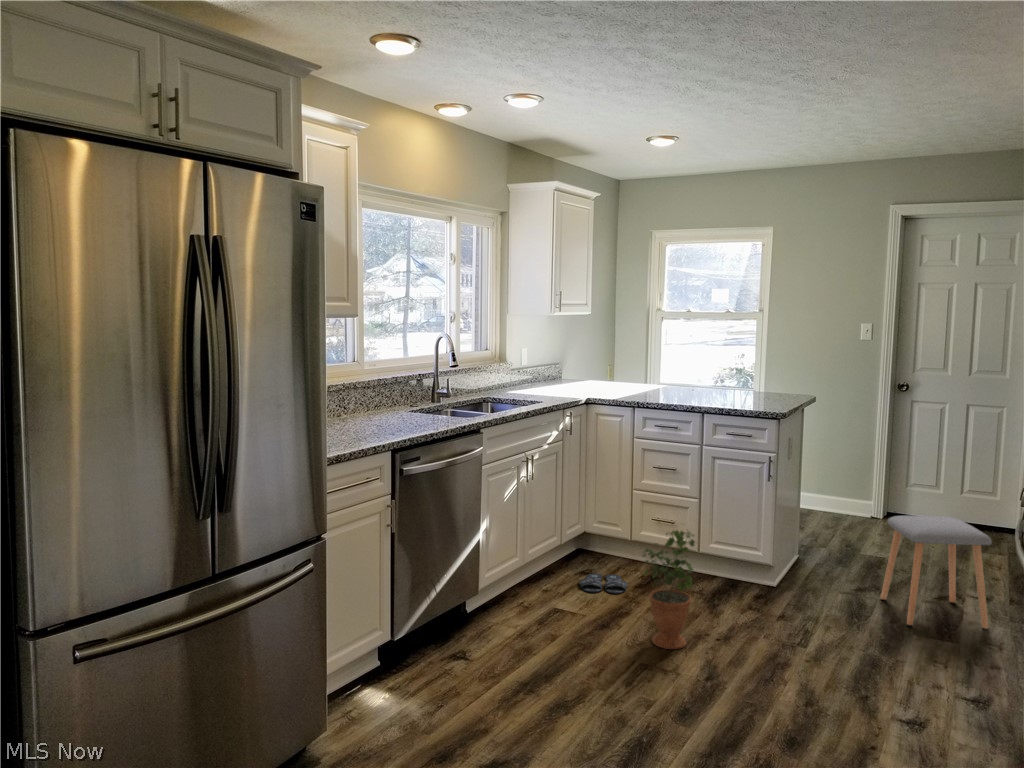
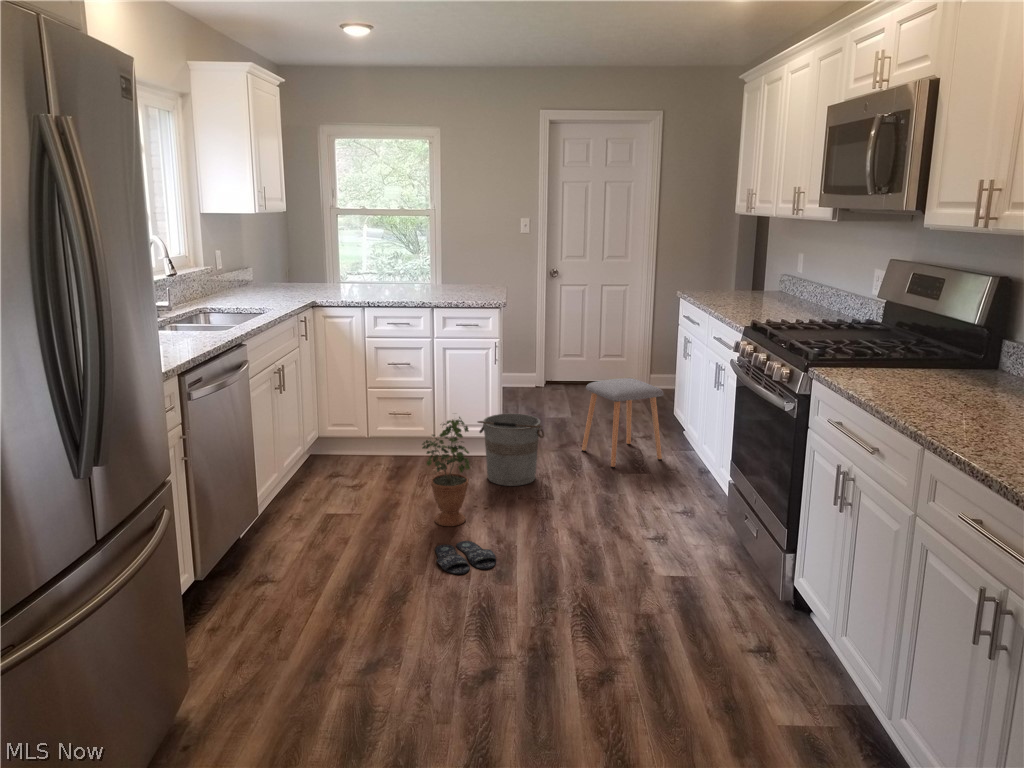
bucket: none [731,537,811,623] -> present [478,413,544,486]
slippers: present [579,574,628,594] -> present [435,541,496,574]

